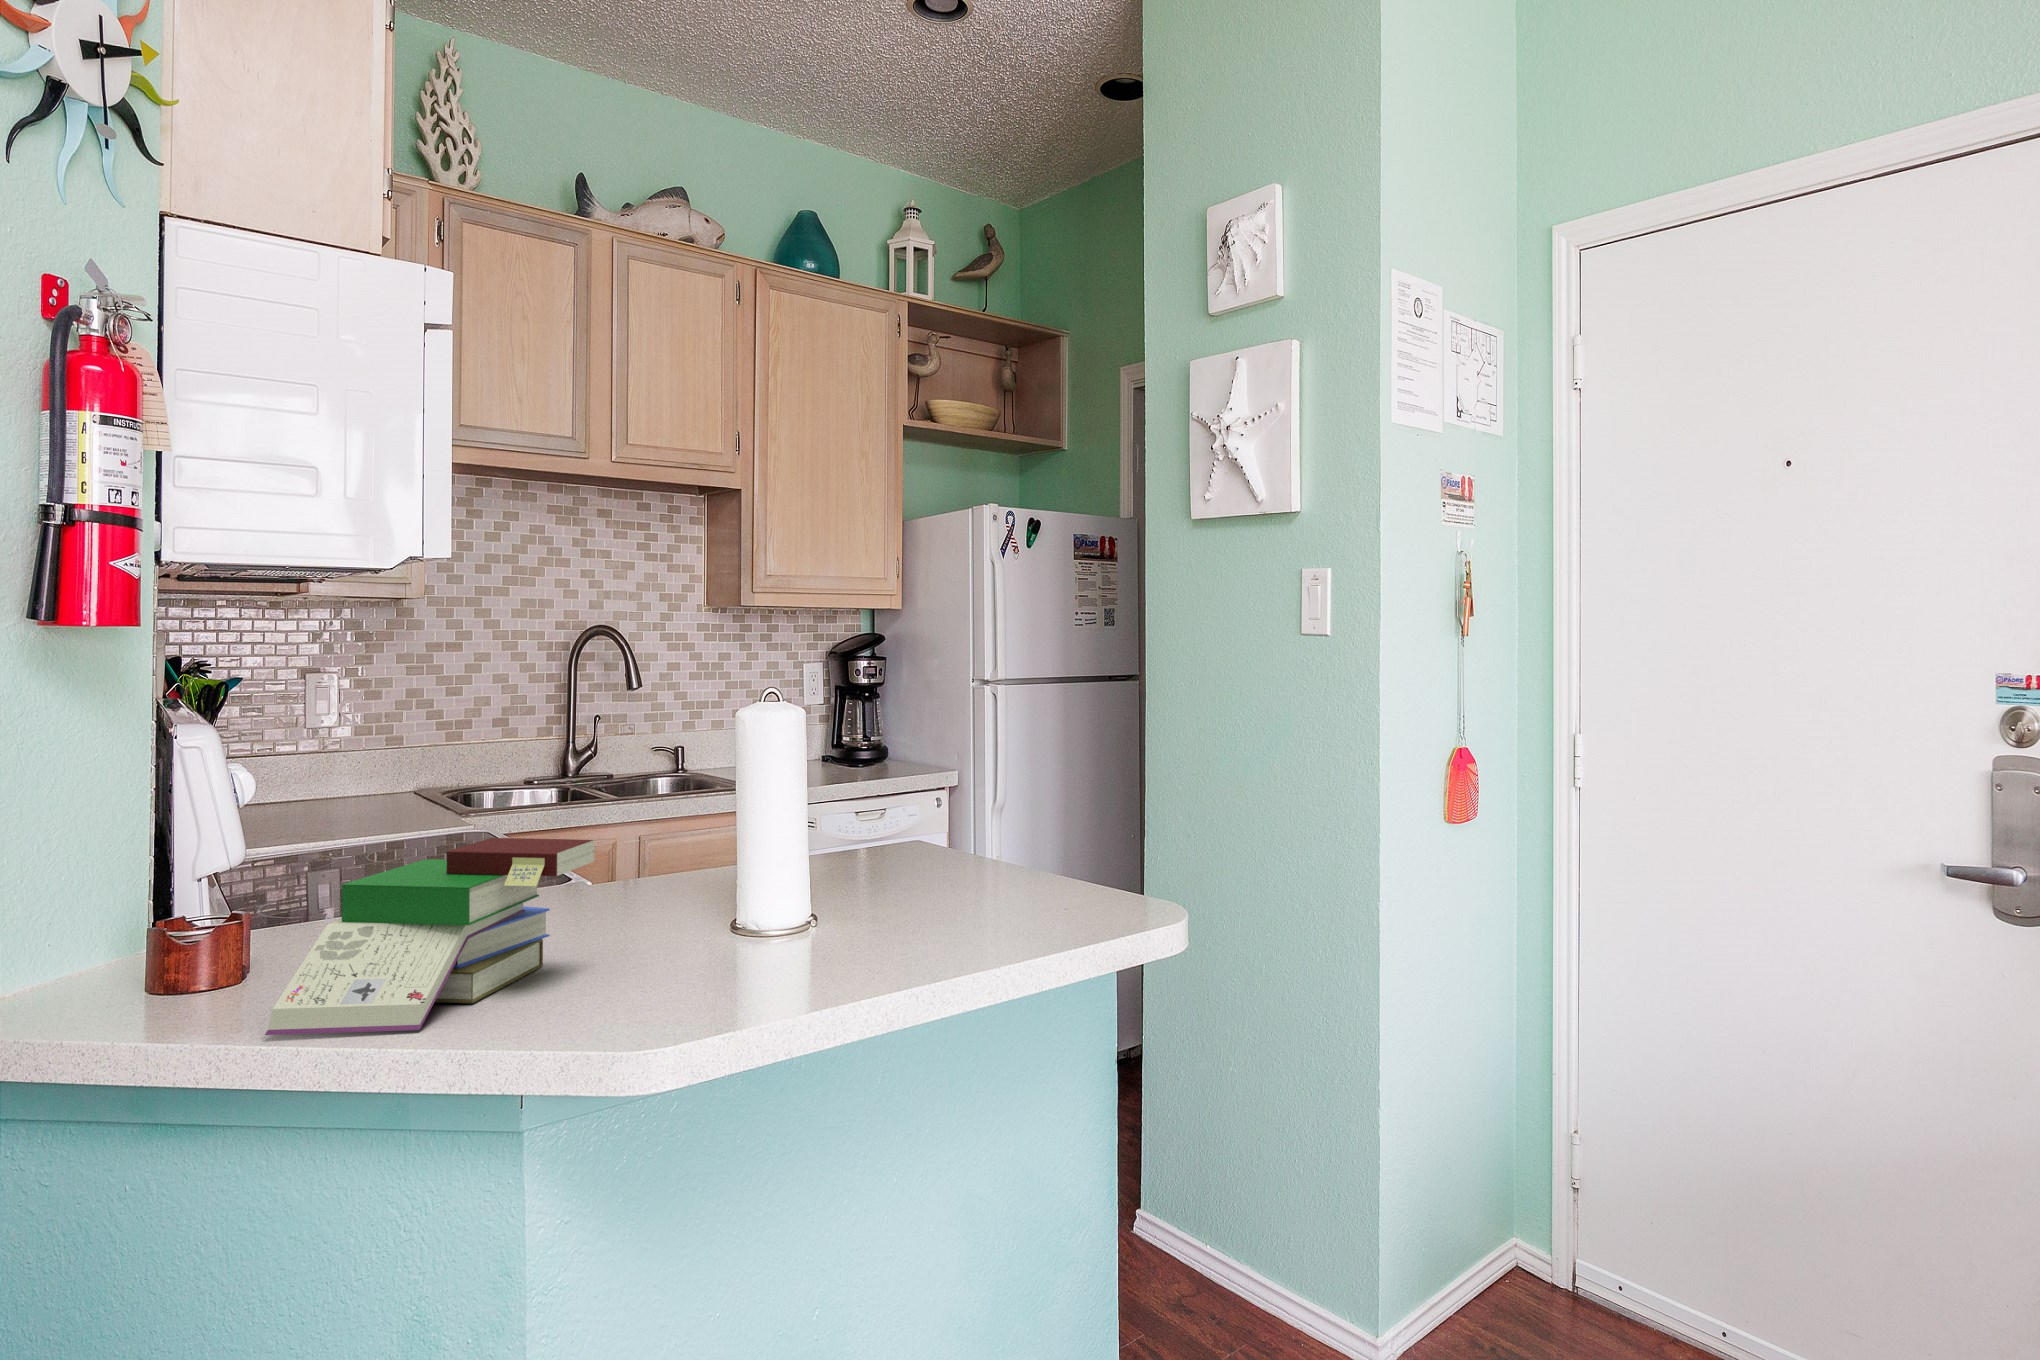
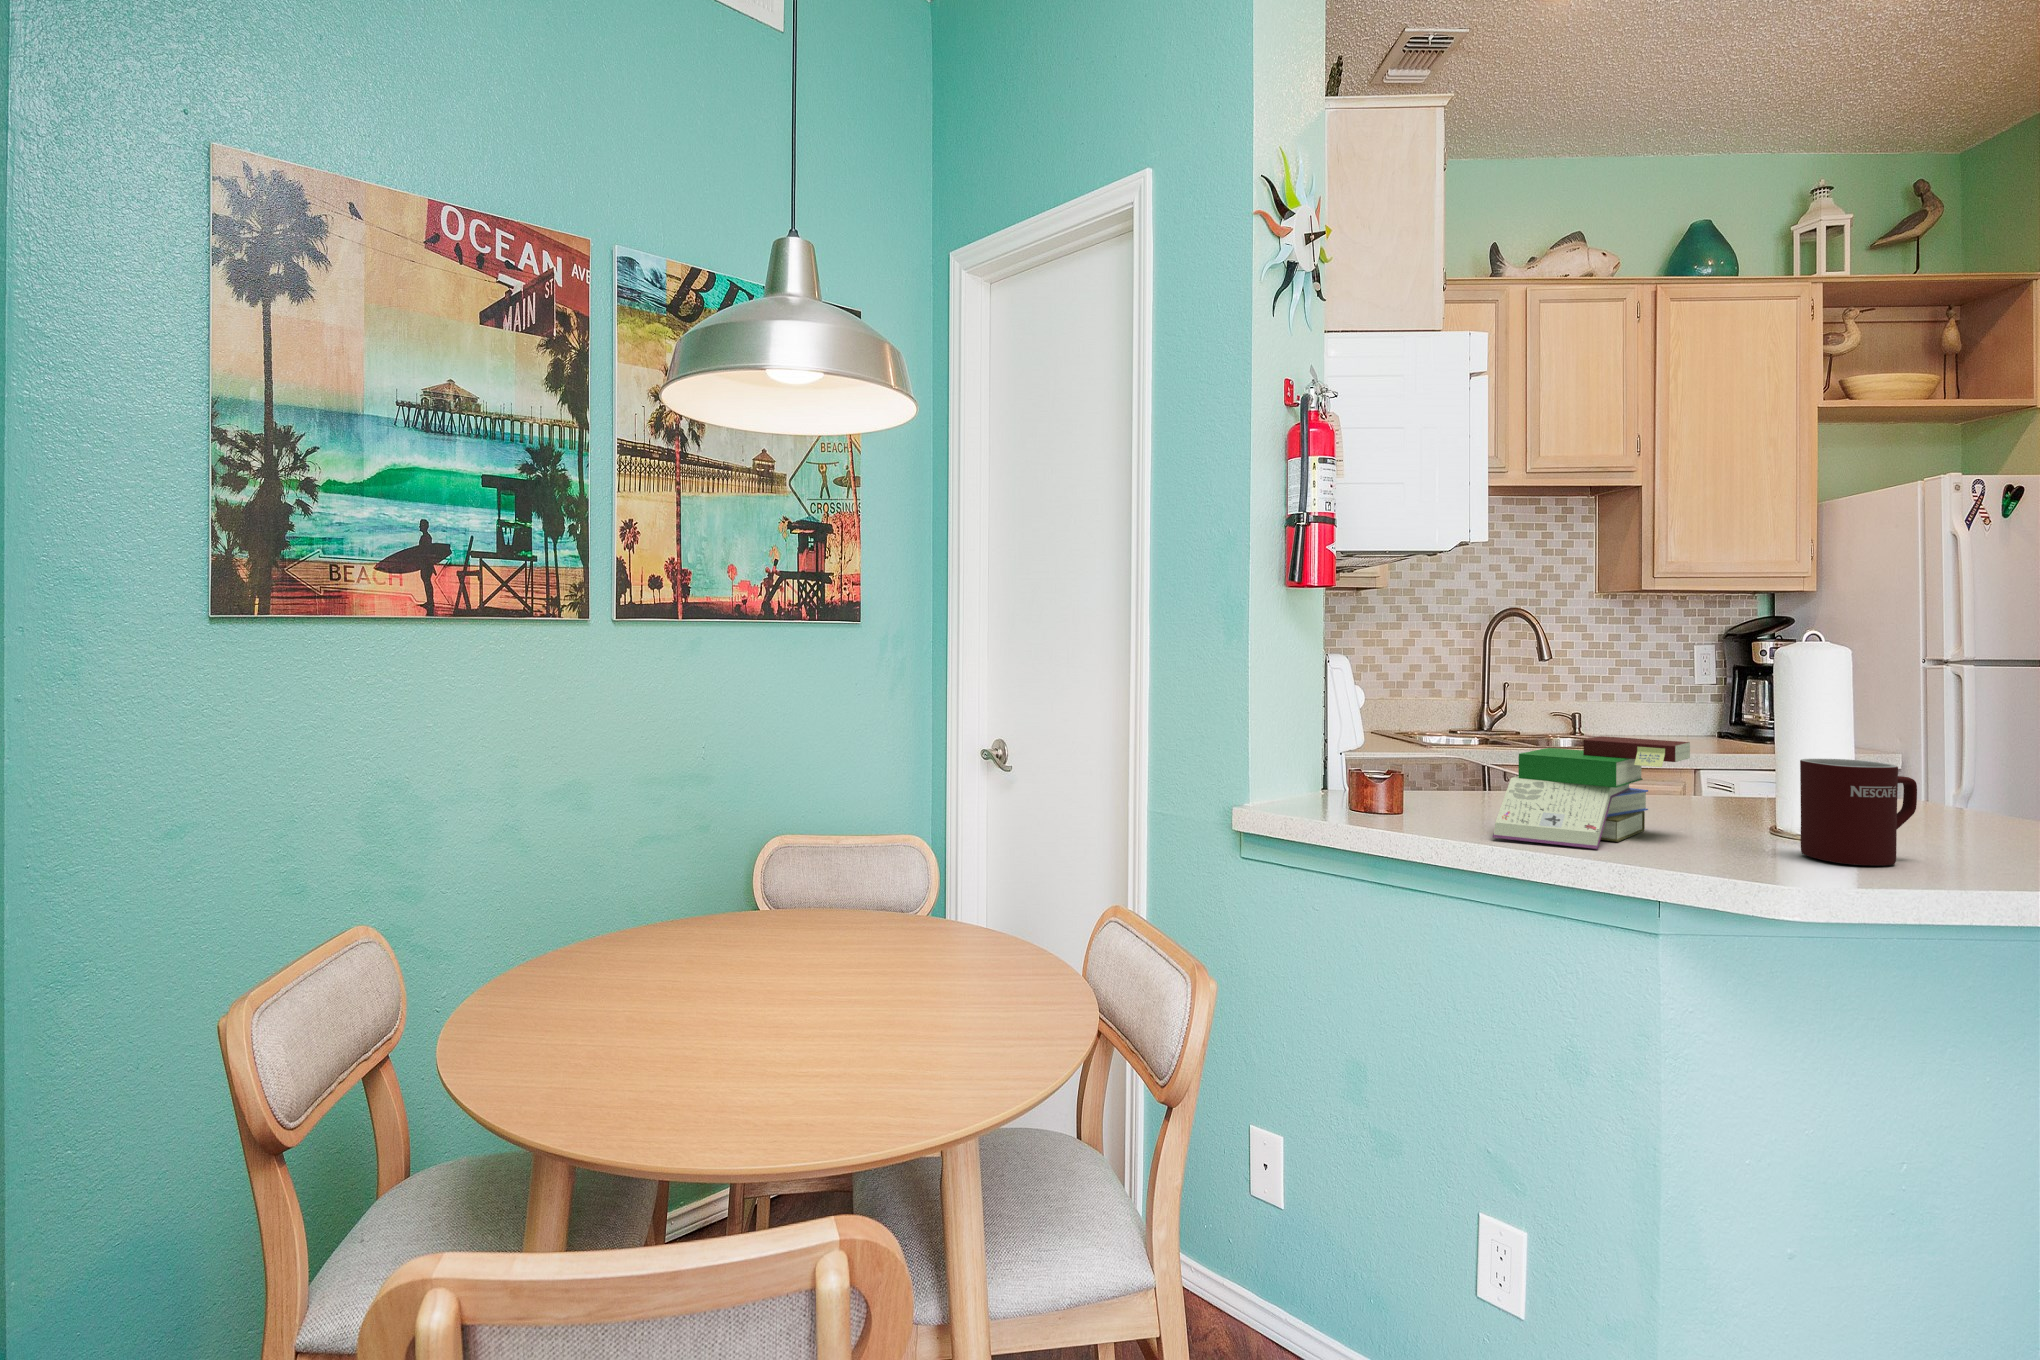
mug: none [691,853,814,996] -> present [1800,759,1917,865]

